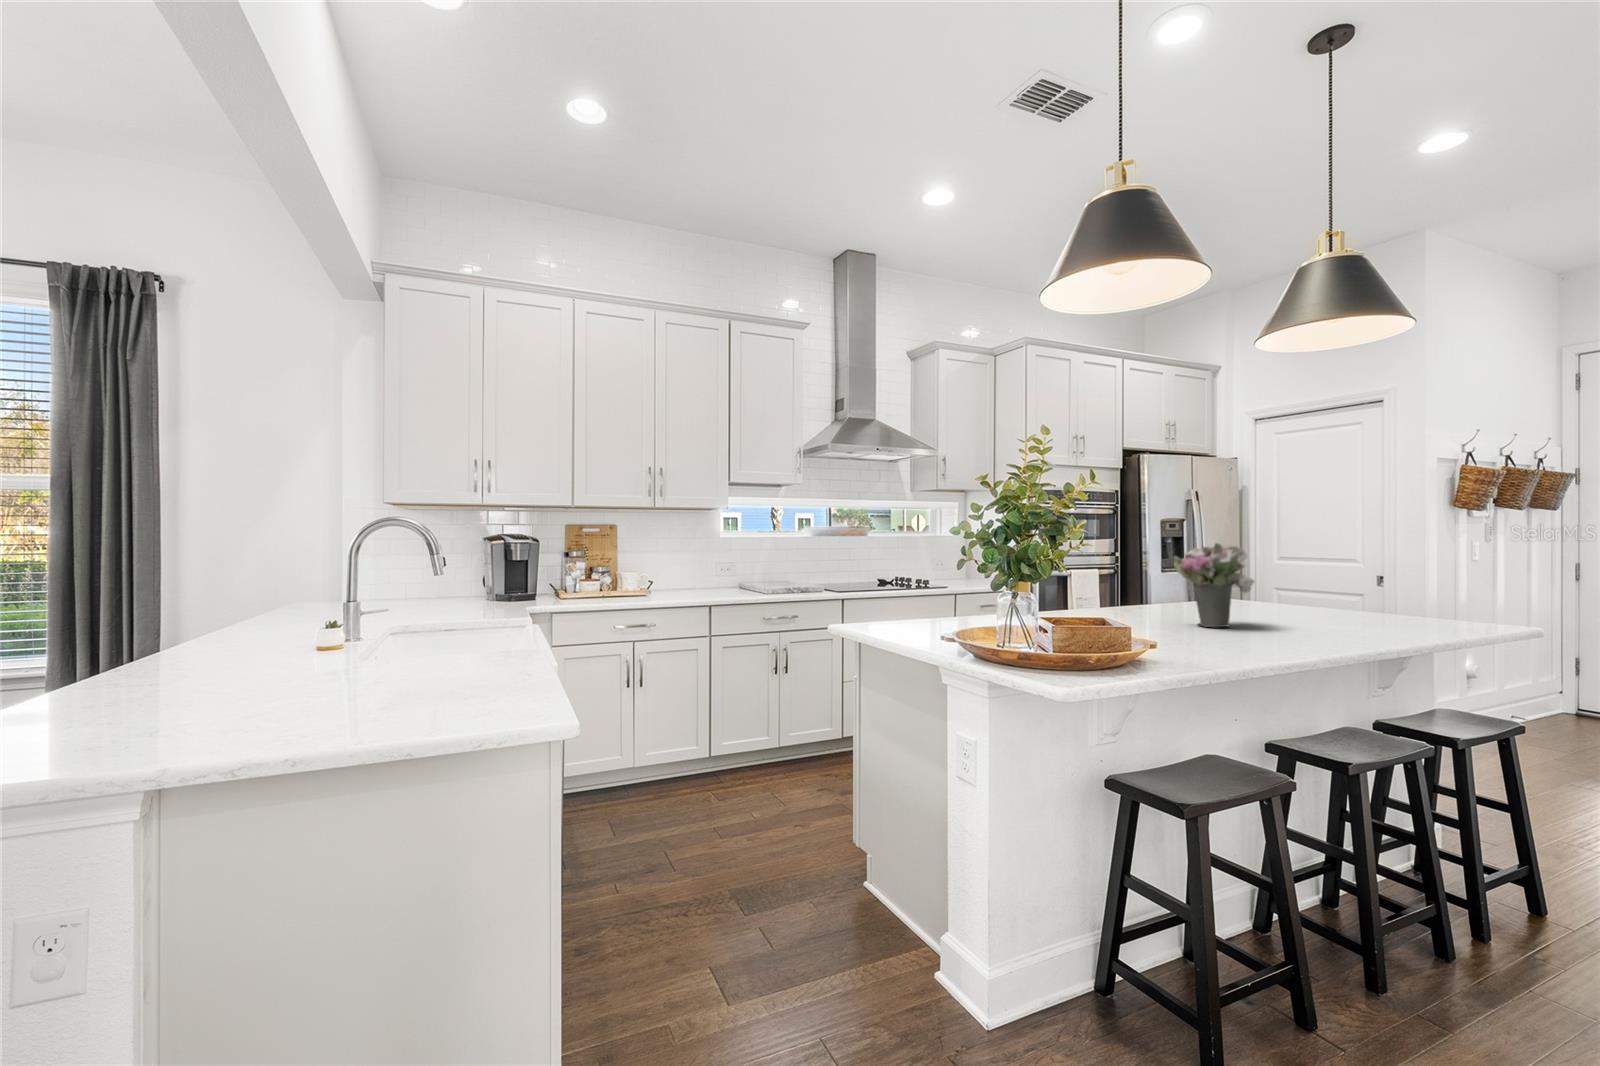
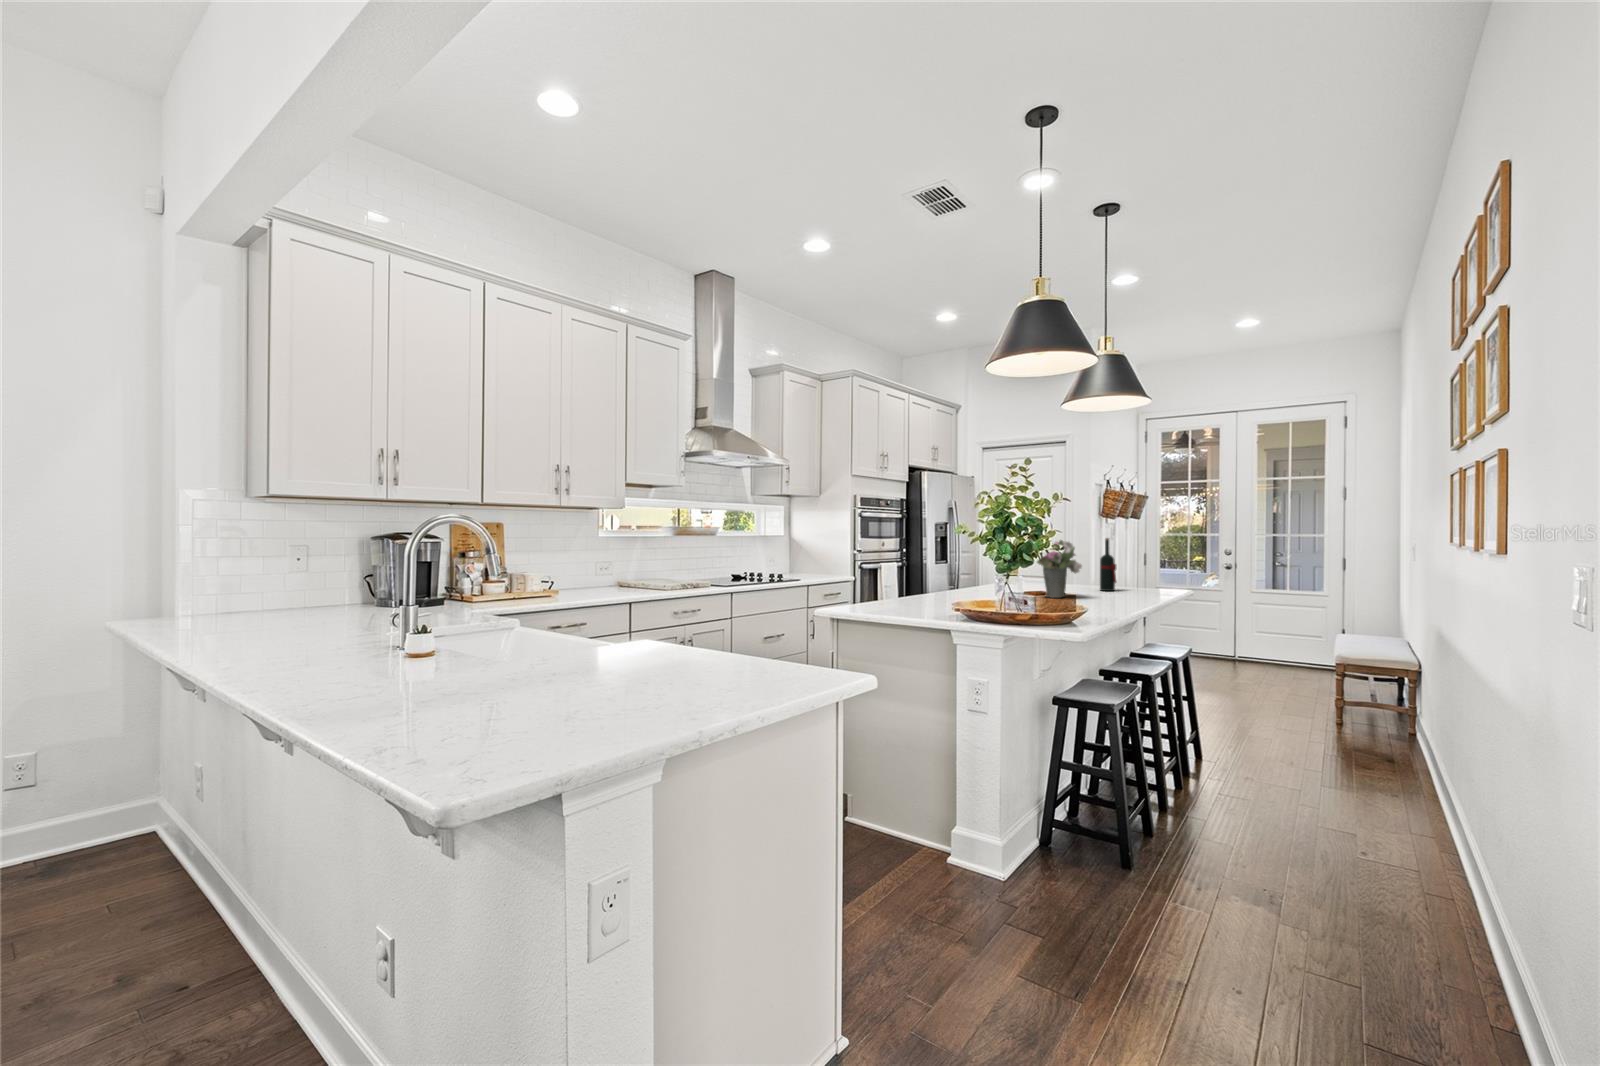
wine bottle: none [1323,540,1351,622] -> present [1100,538,1117,591]

